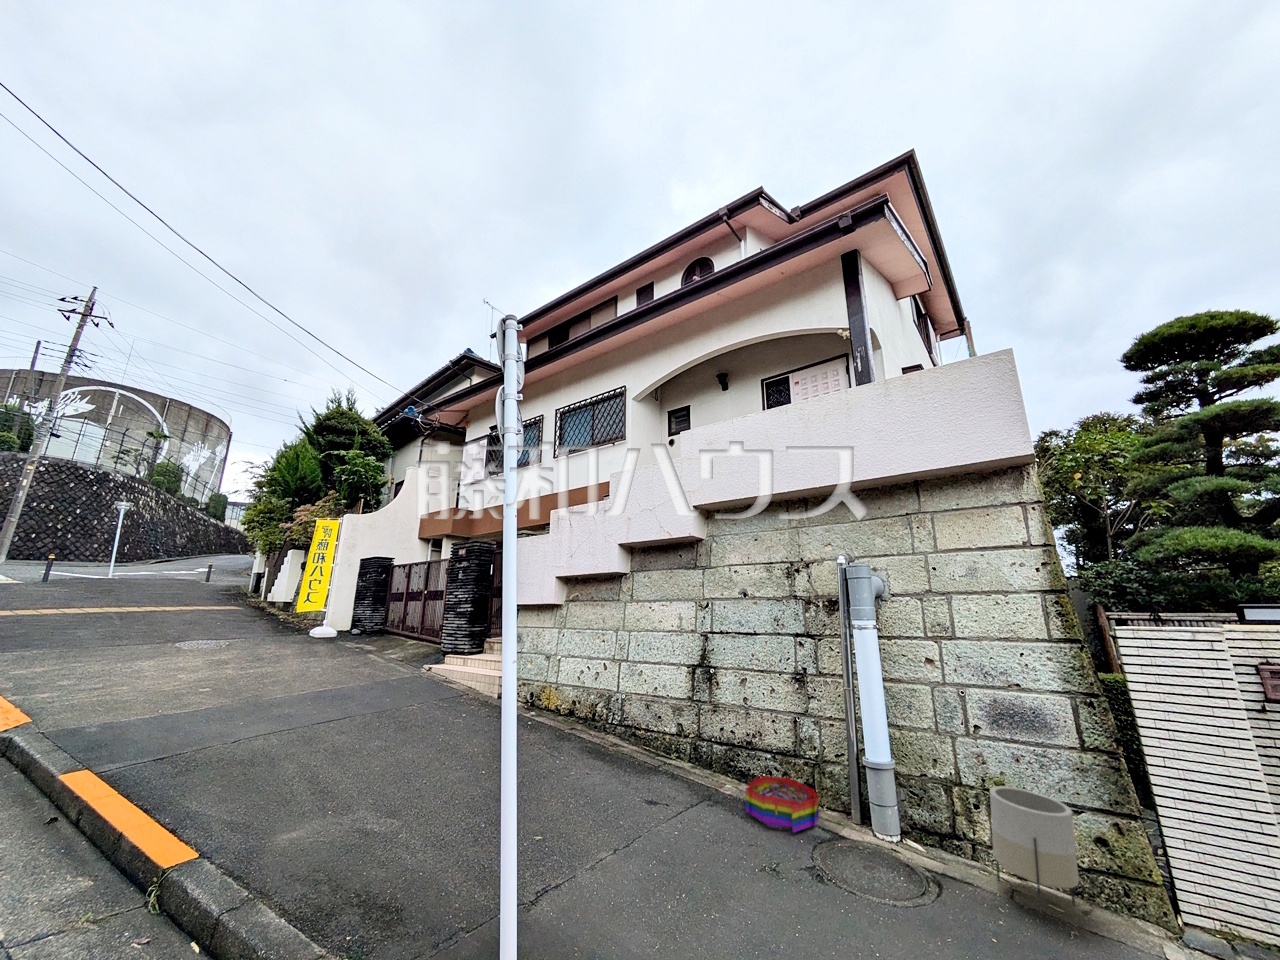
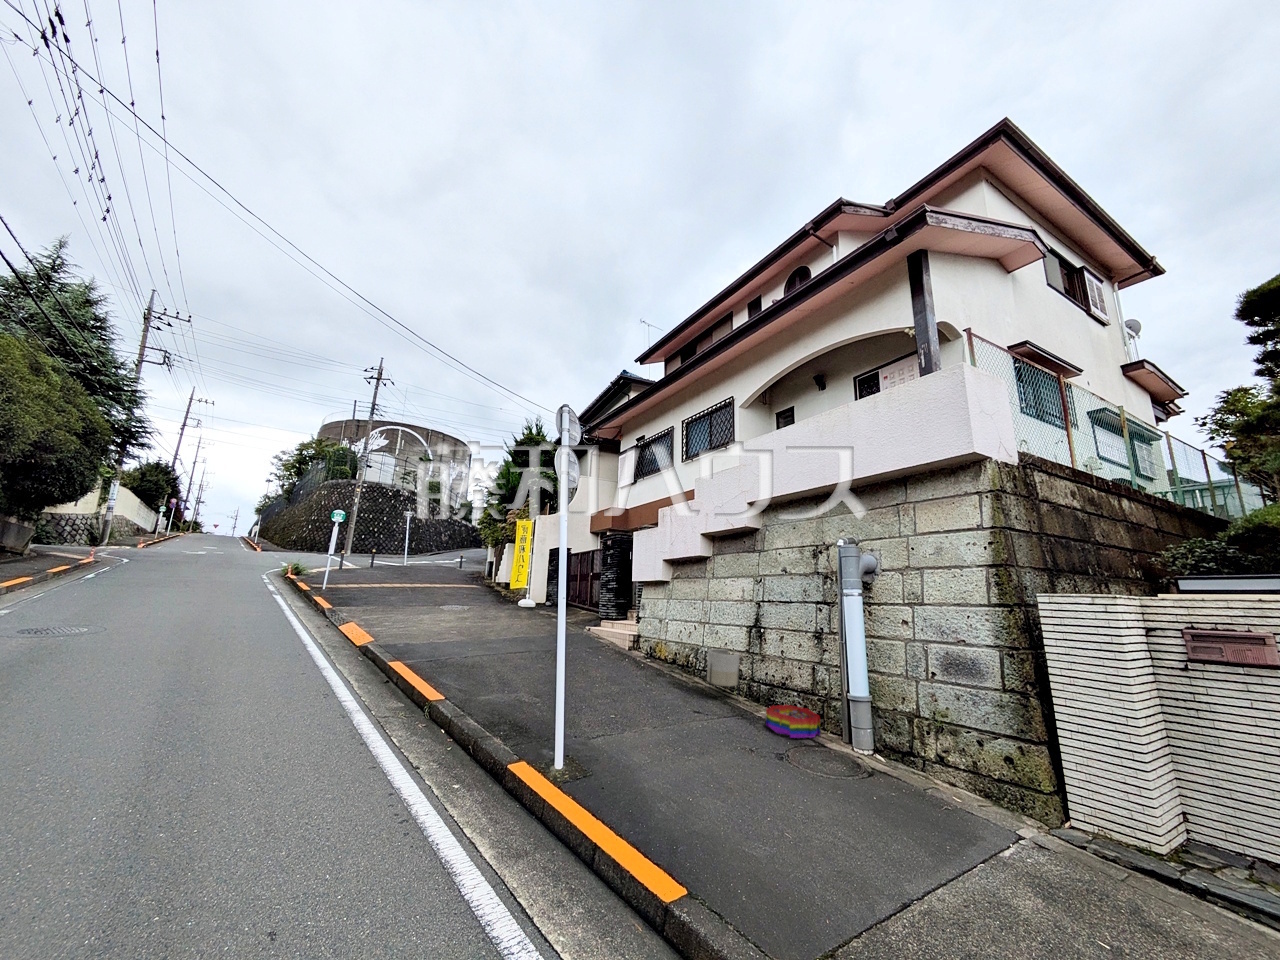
planter: present [990,787,1079,919] -> present [707,649,739,695]

